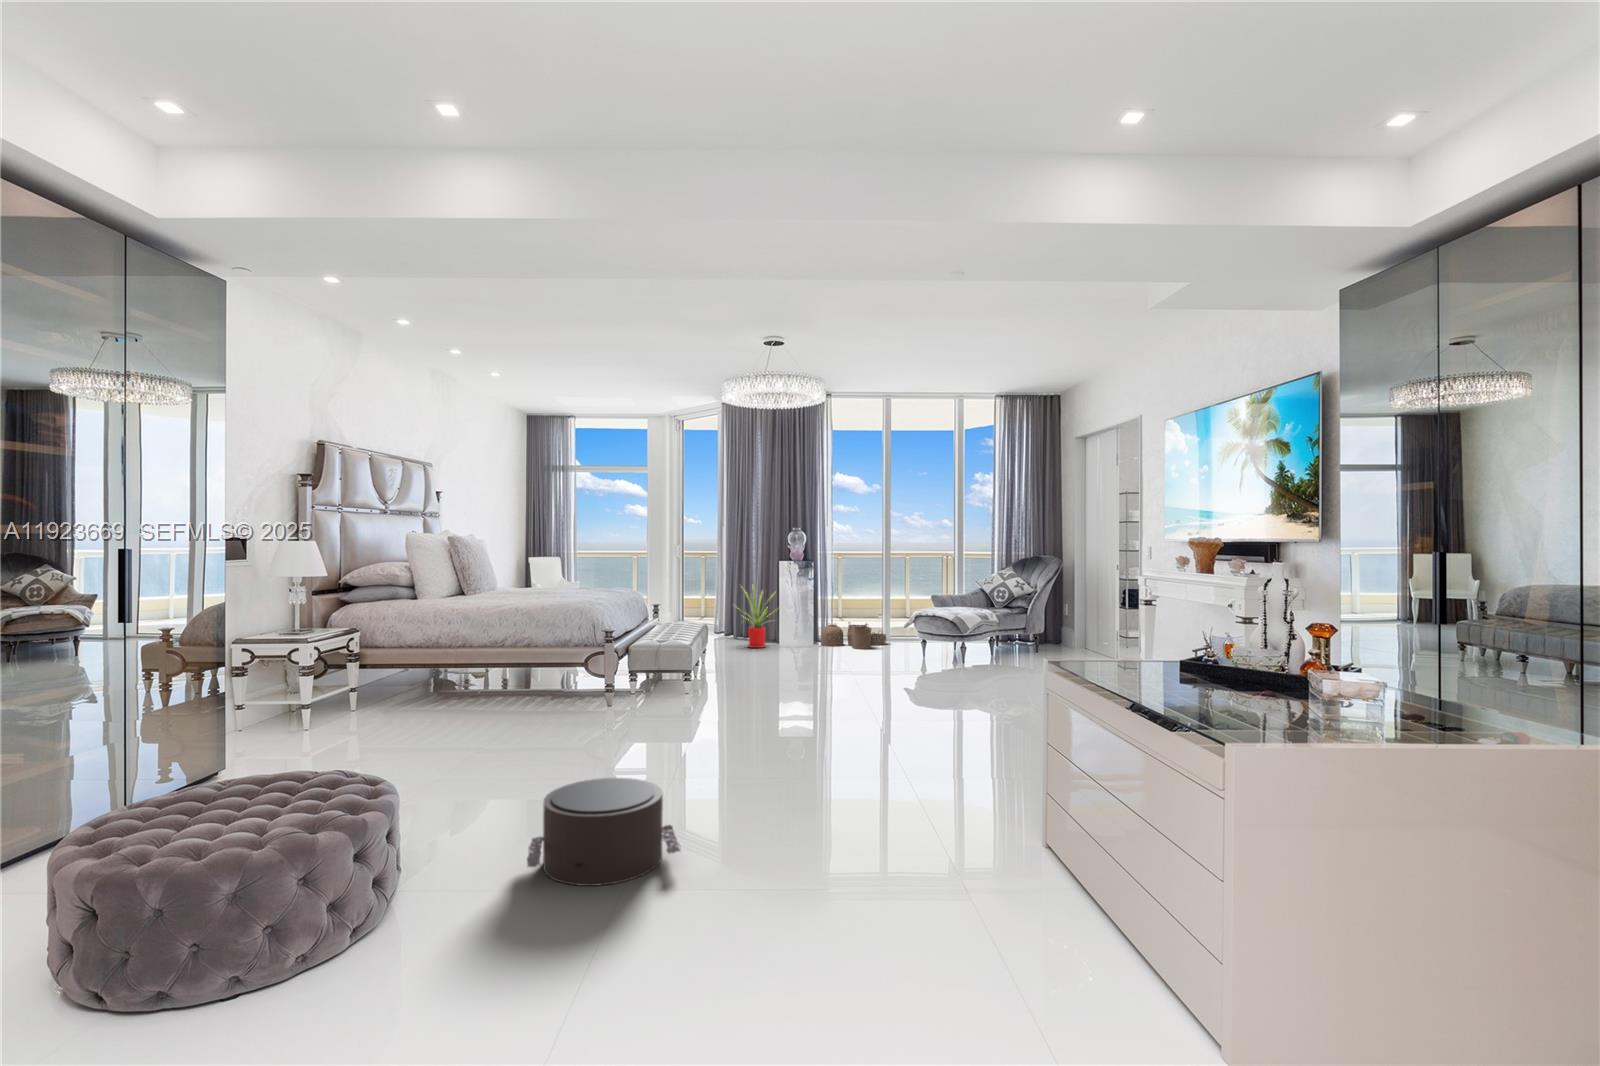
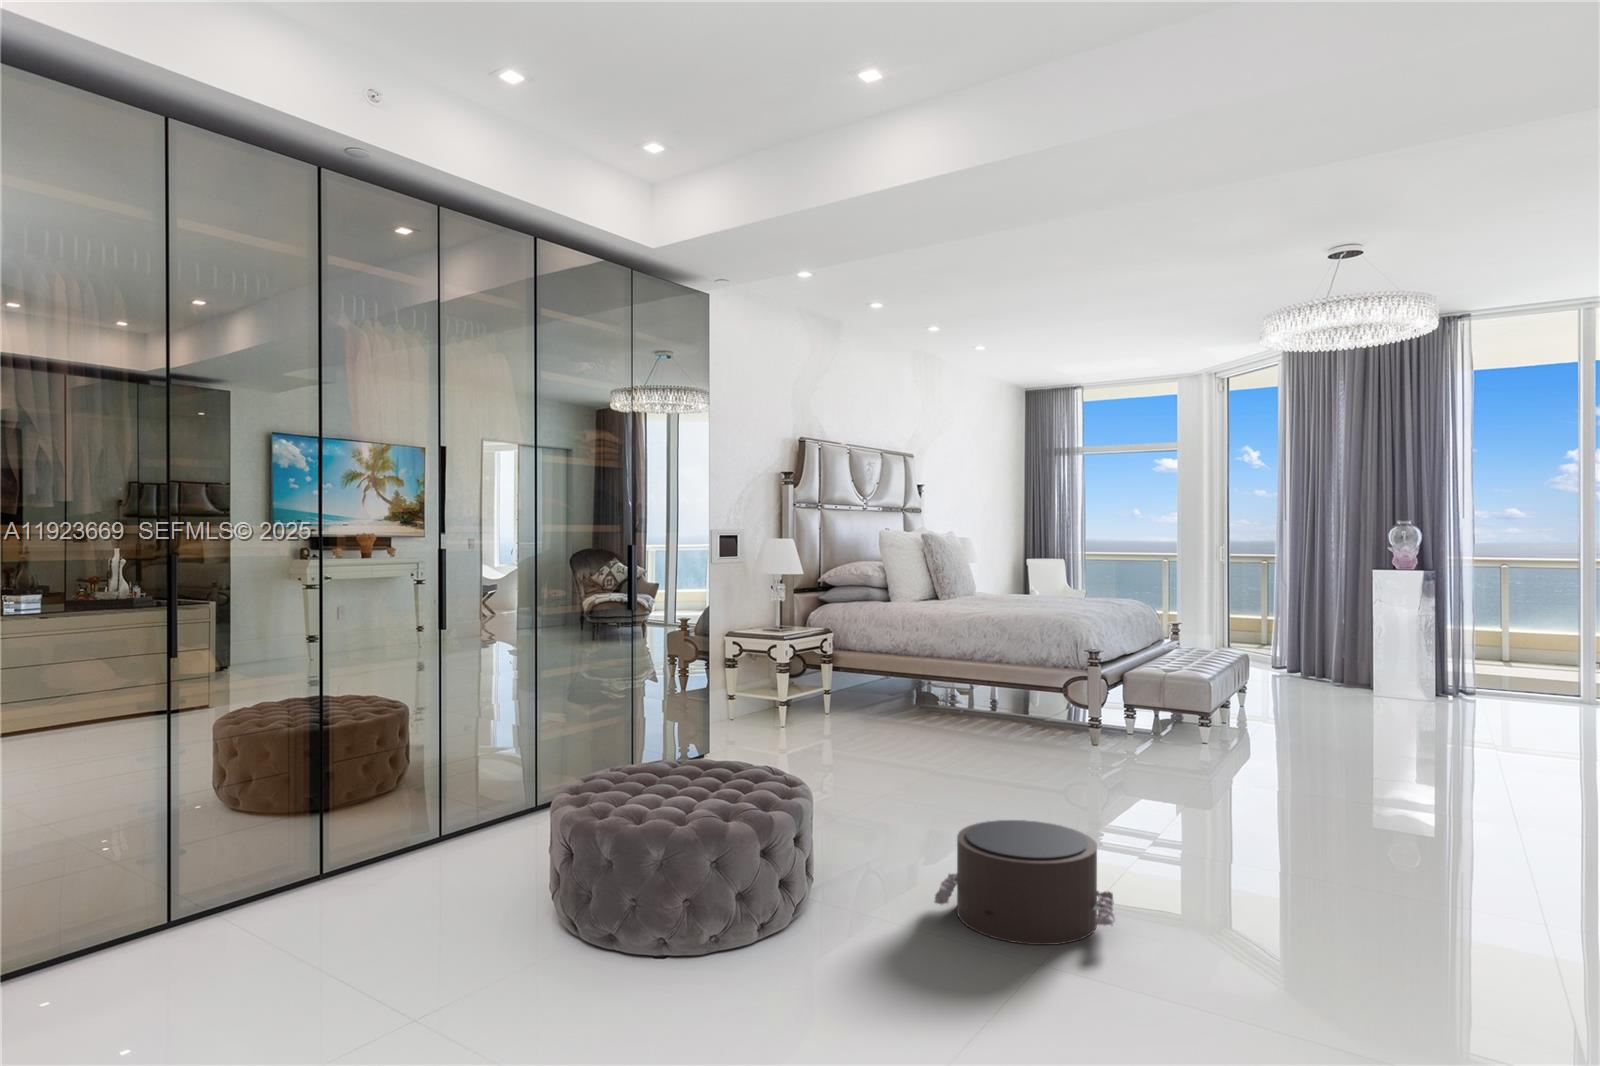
house plant: present [745,592,765,648] -> none [1292,600,1368,691]
woven basket: present [821,622,886,649] -> none [1441,664,1564,708]

